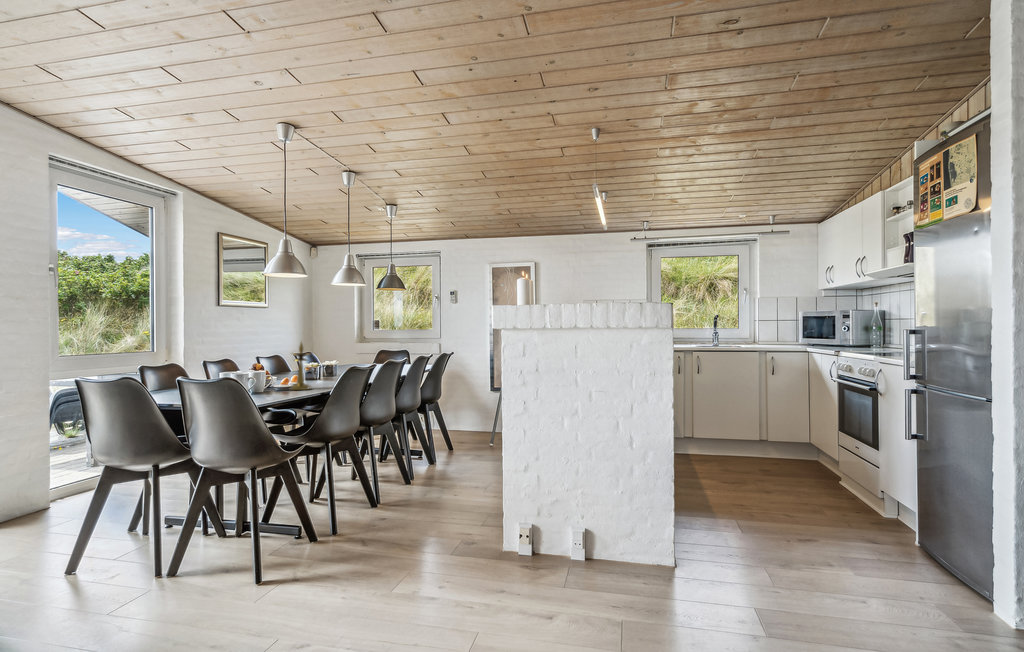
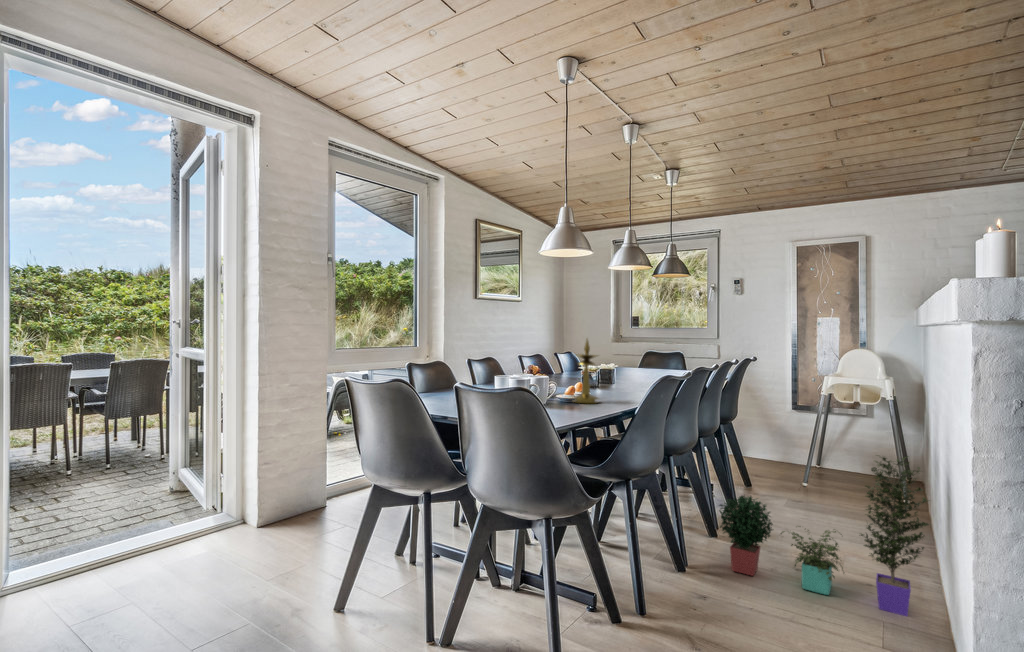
potted plant: none [402,410,520,508] -> present [719,456,929,616]

